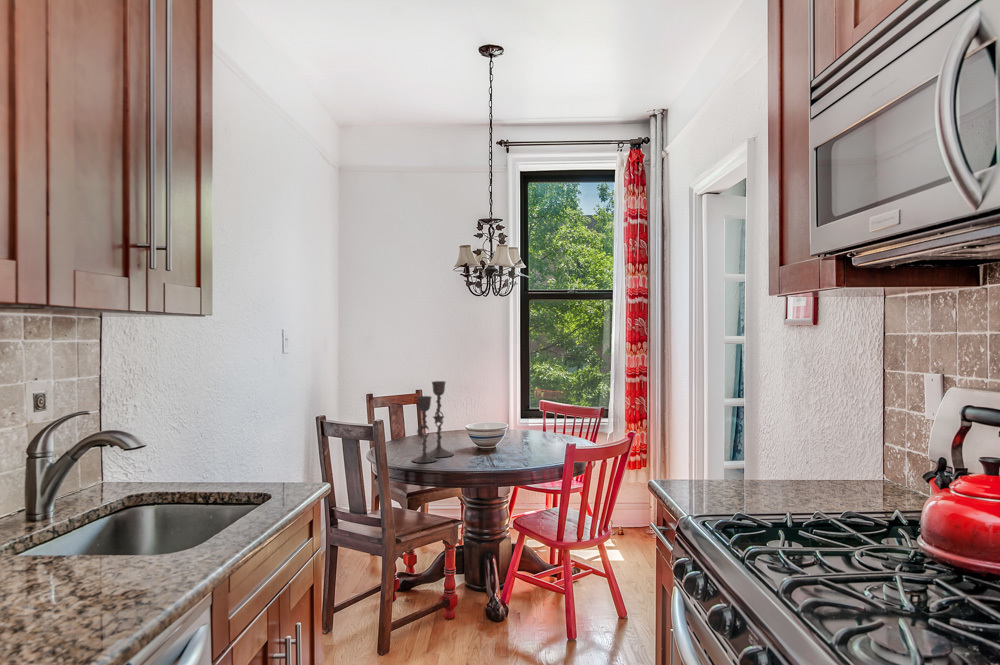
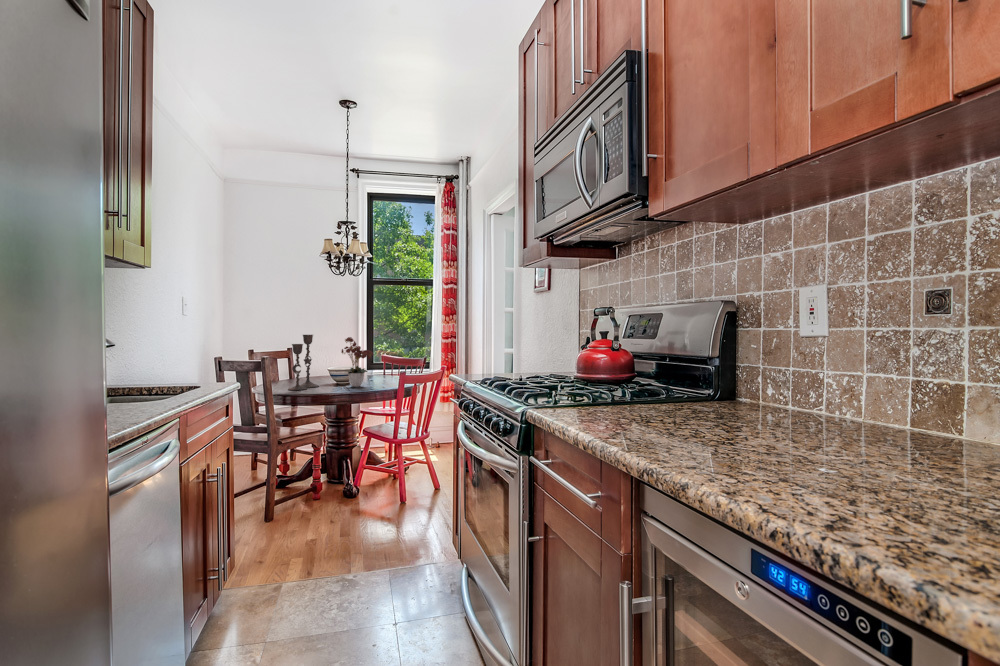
flower arrangement: none [481,383,532,459] -> present [341,337,373,387]

